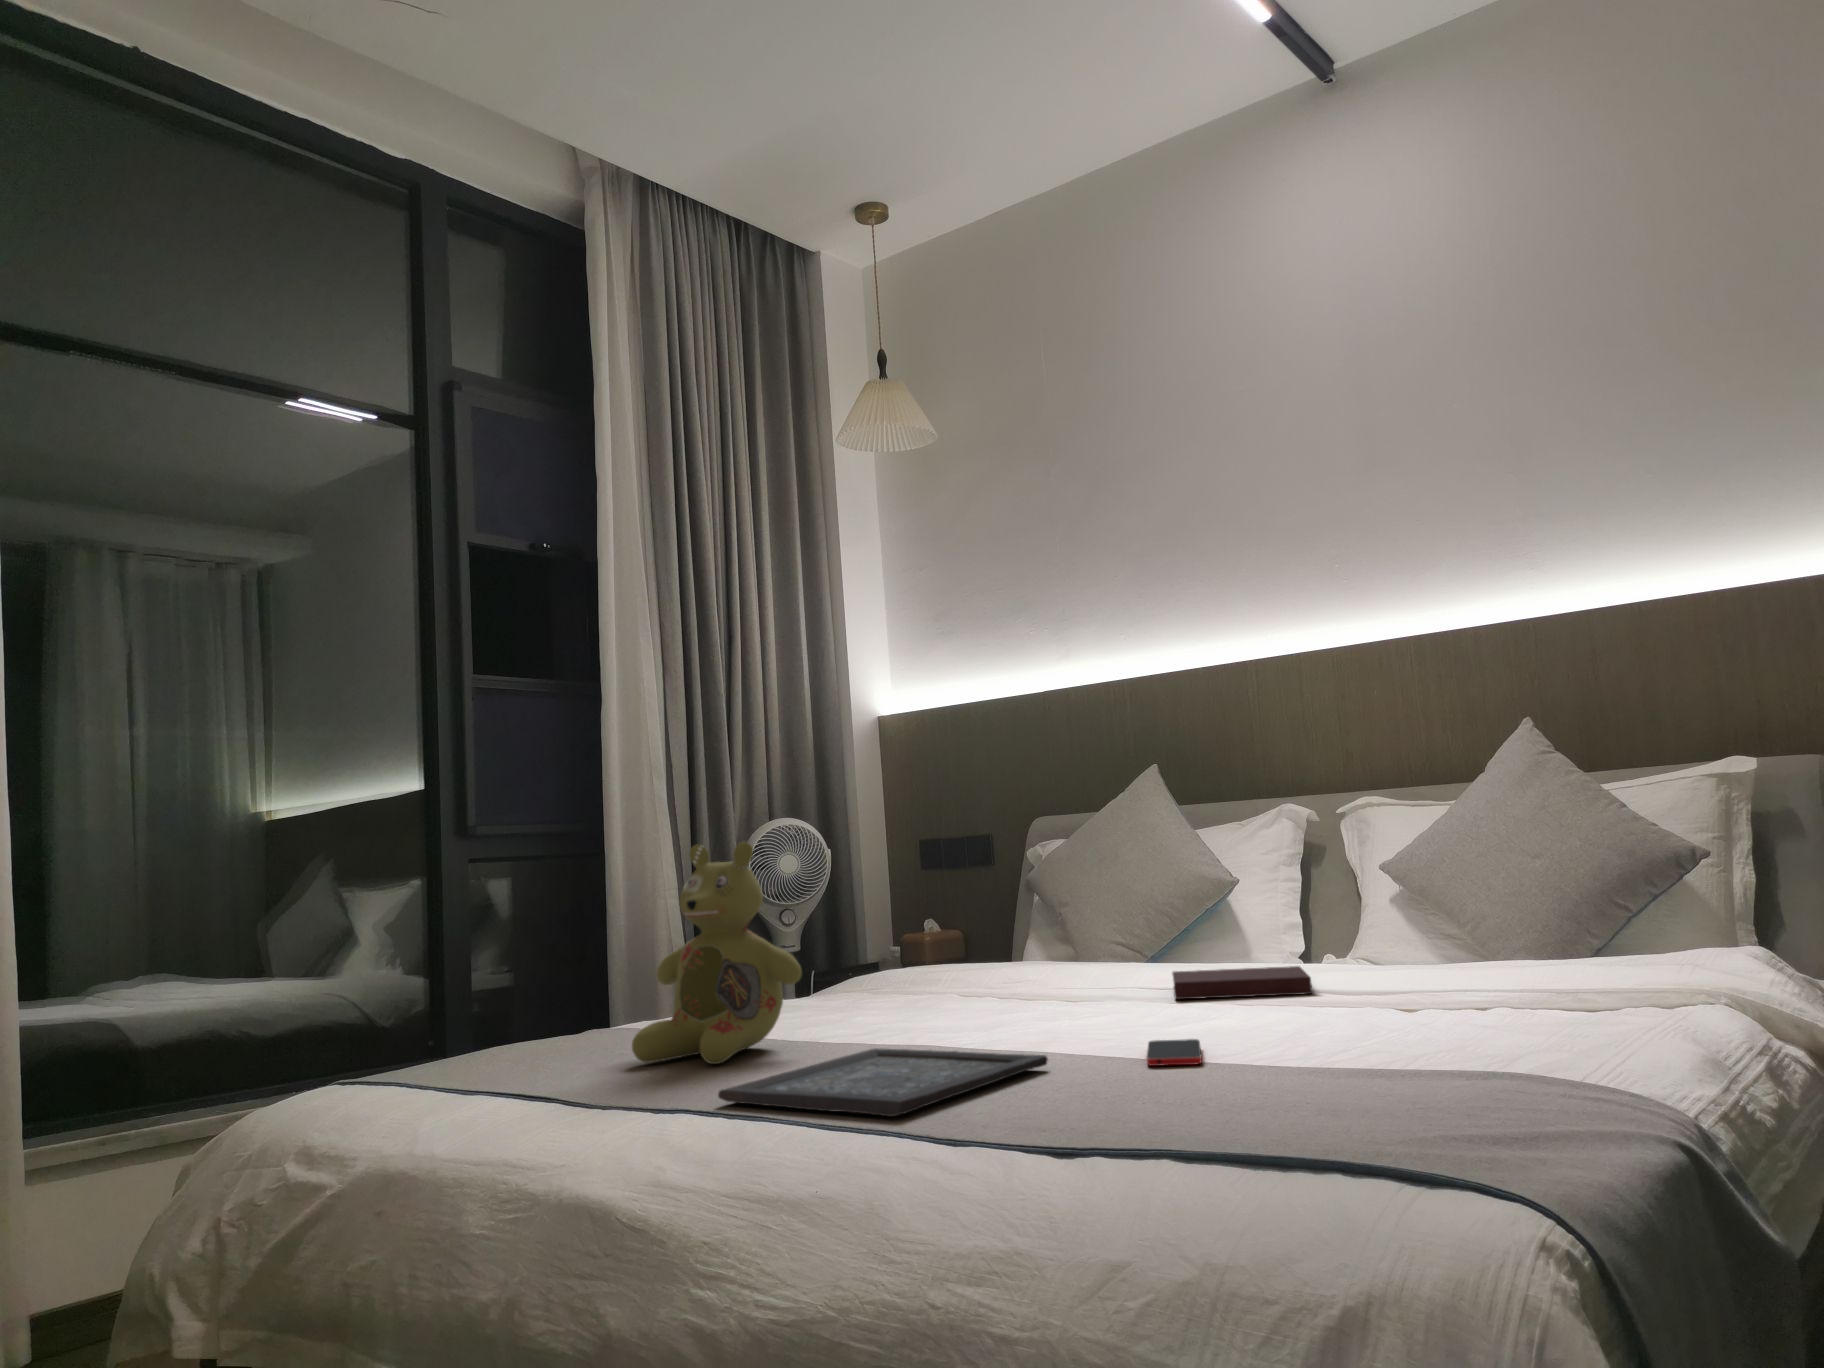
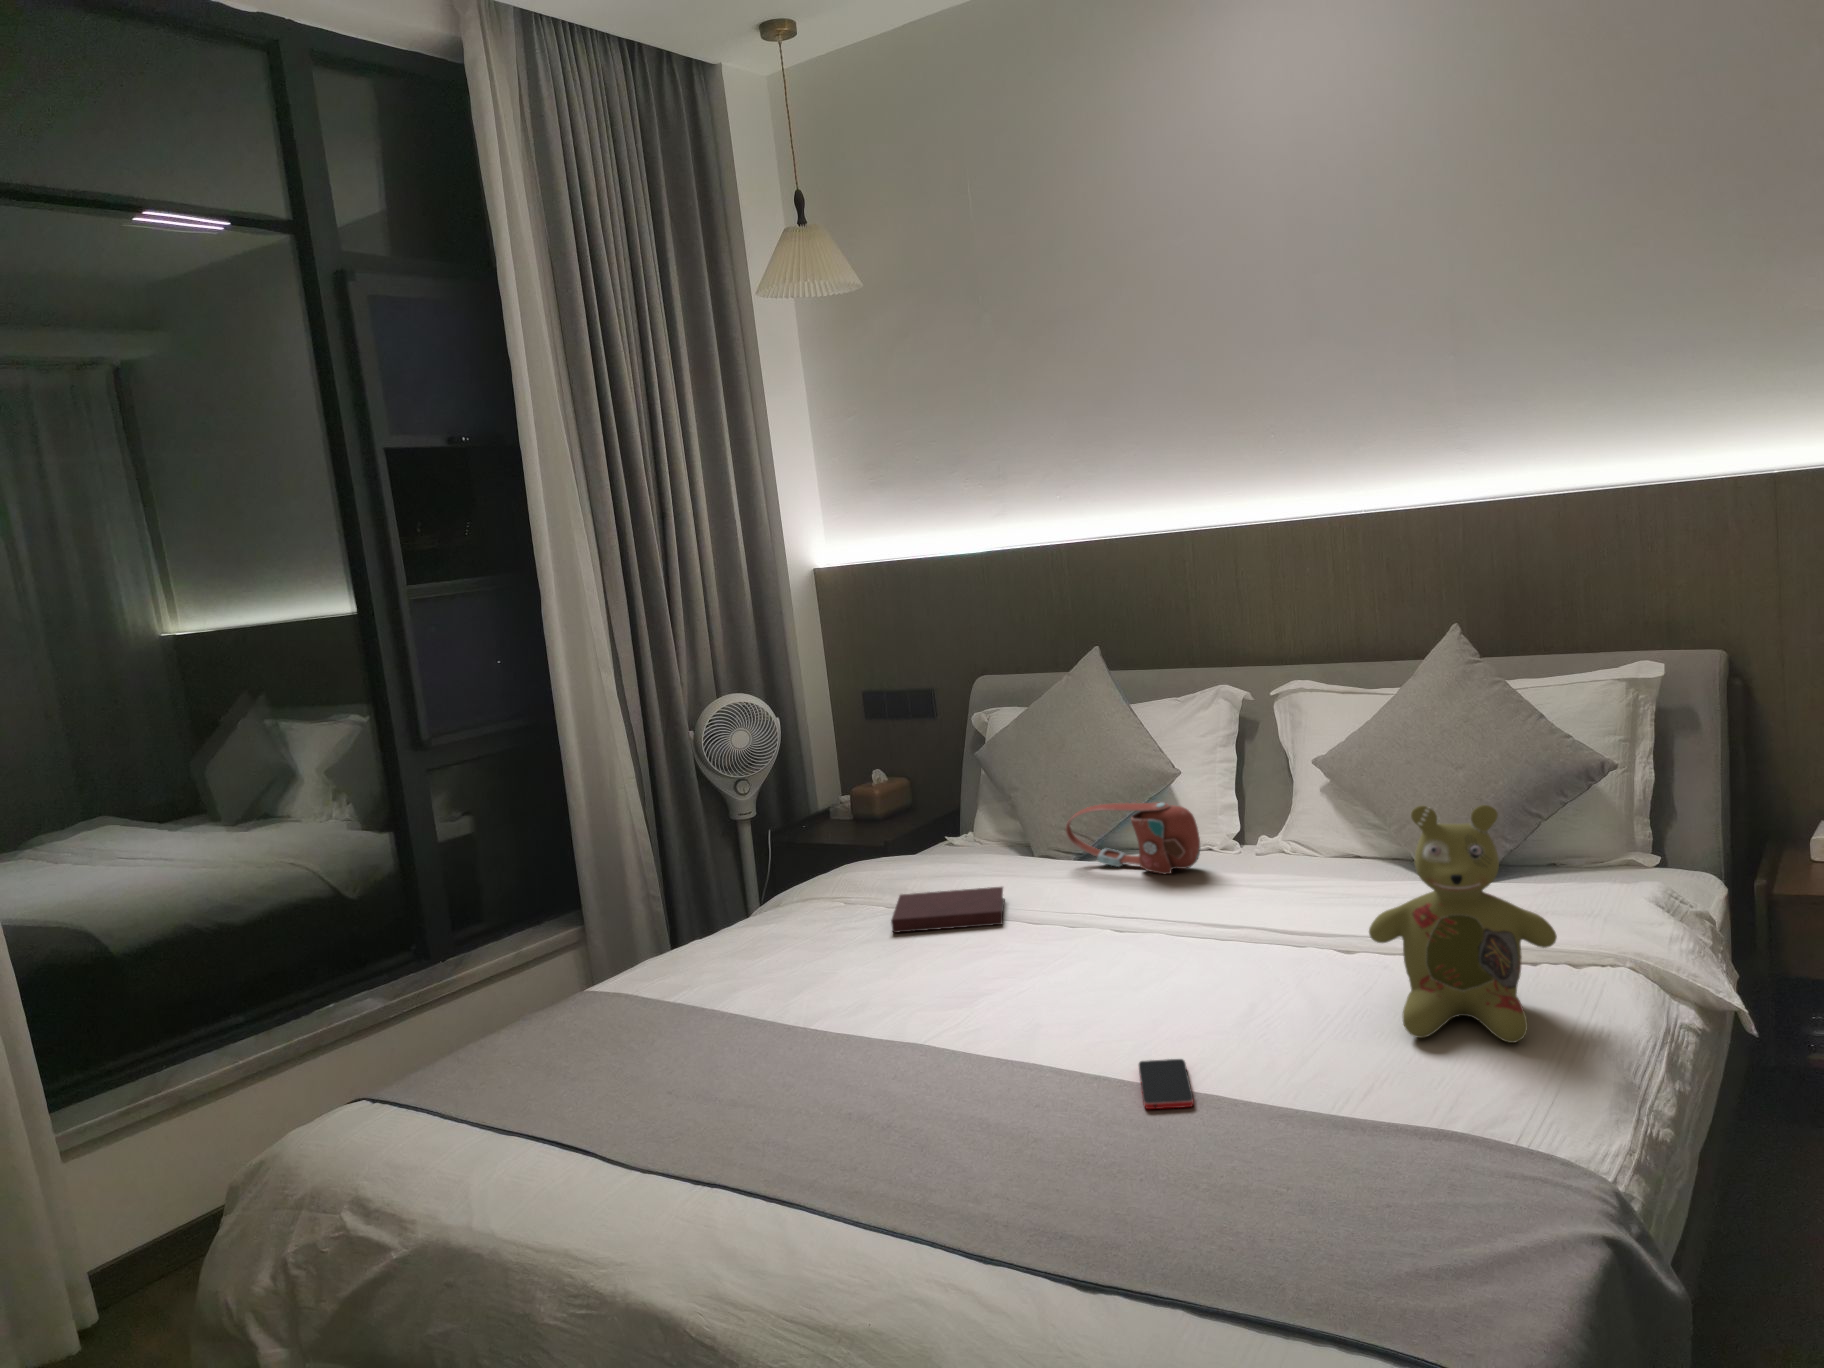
stuffed bear: present [632,842,802,1064] -> present [1369,805,1557,1043]
handbag: none [1111,891,1254,969] -> present [1065,802,1200,874]
notebook: present [1172,966,1312,999] -> present [891,887,1004,933]
tray: present [718,1048,1048,1116] -> none [758,1075,1053,1224]

